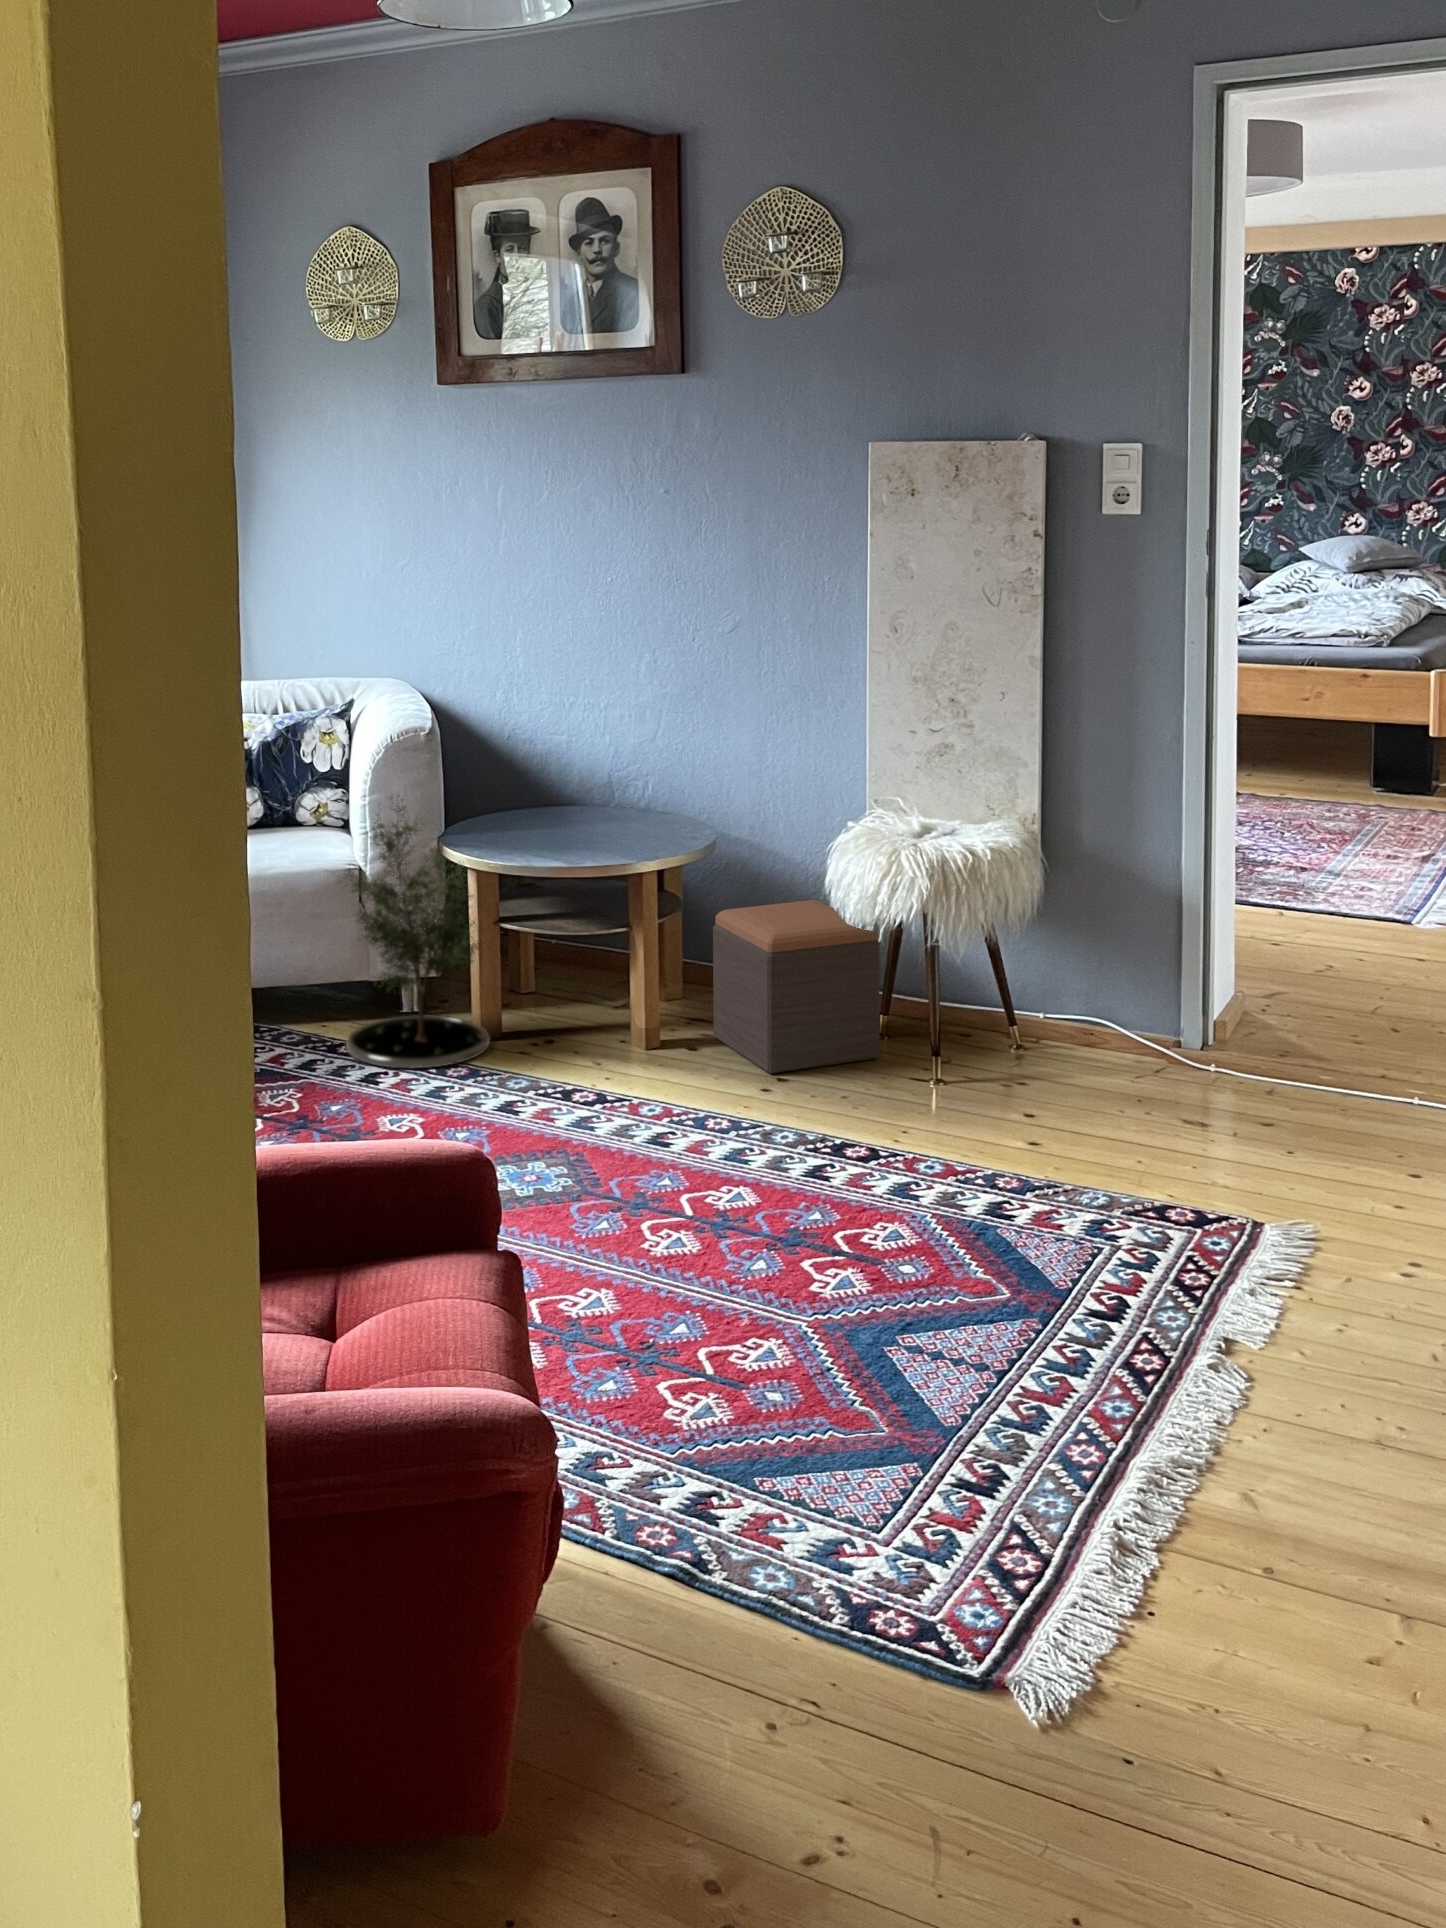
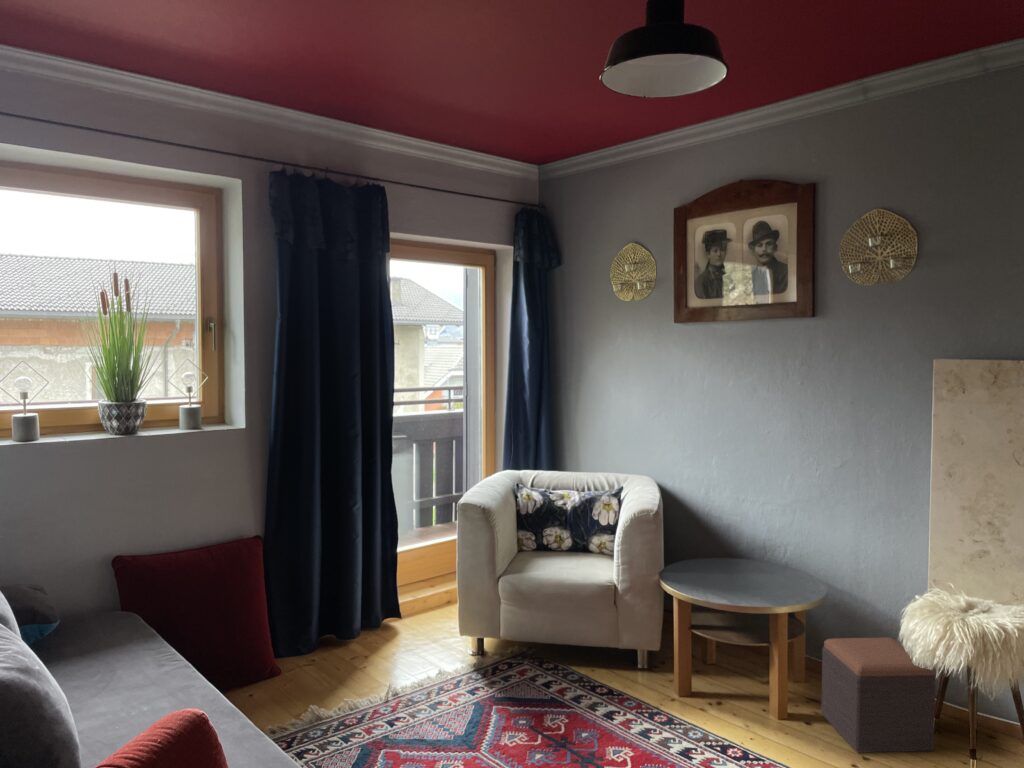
potted tree: present [344,797,490,1068] -> none [597,549,688,712]

